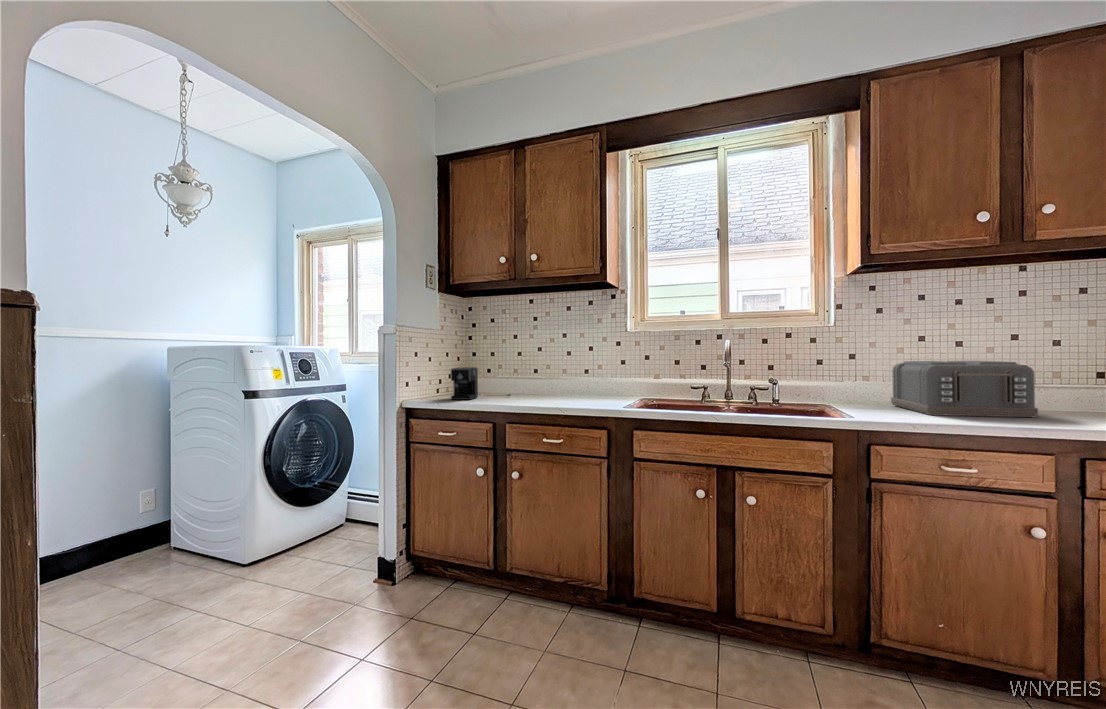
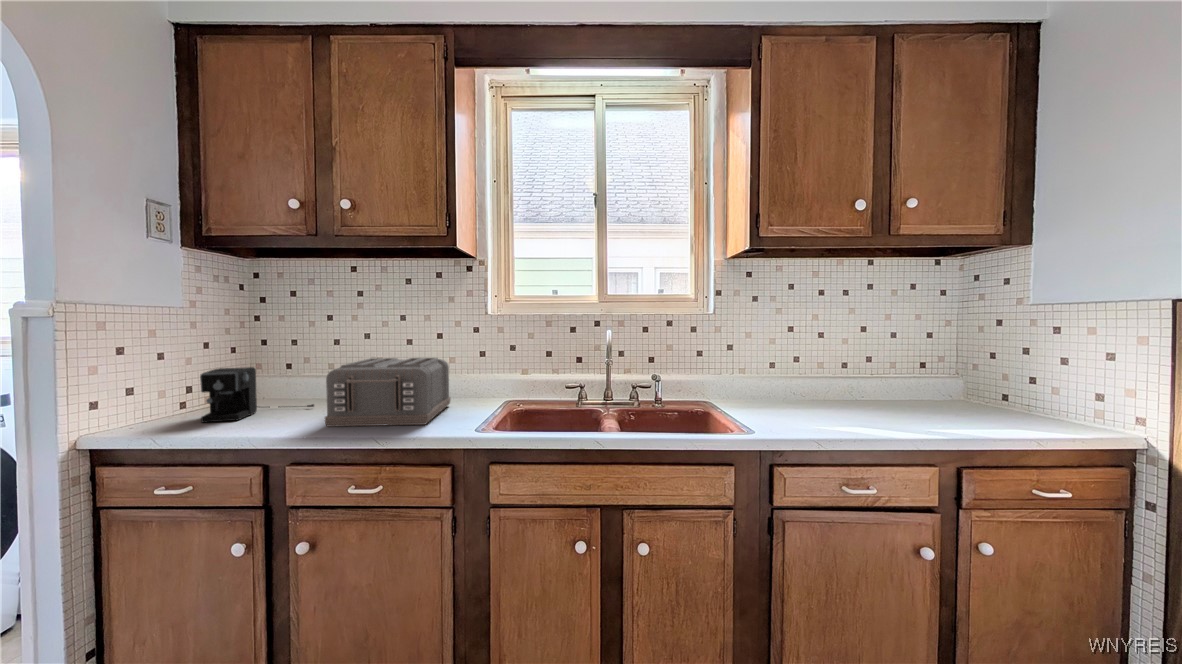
toaster: present [891,361,1038,417] -> present [324,358,451,427]

